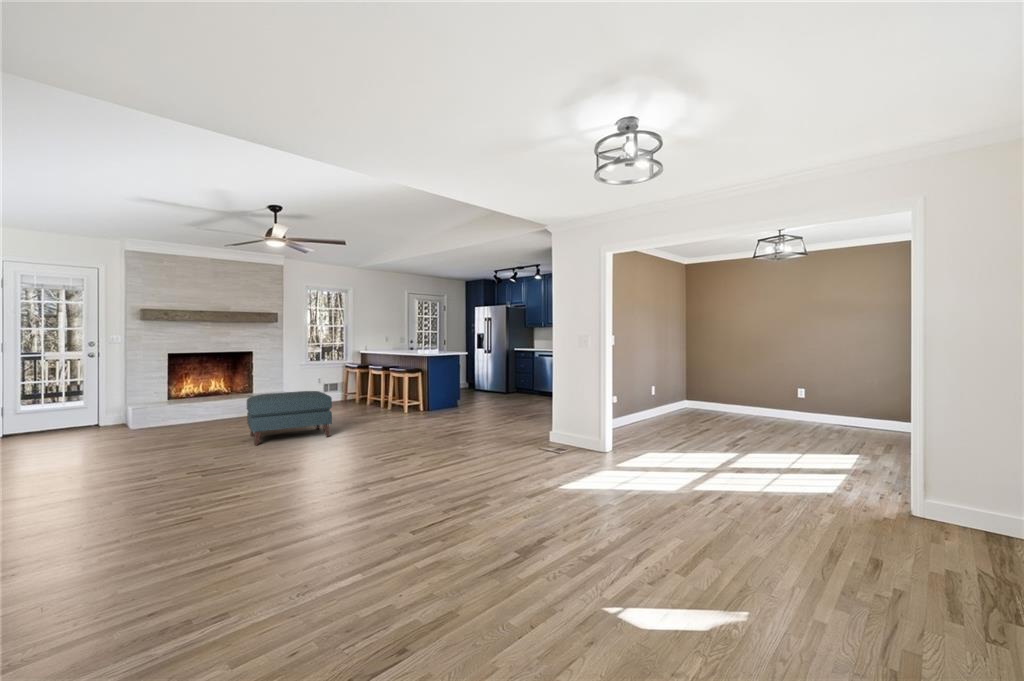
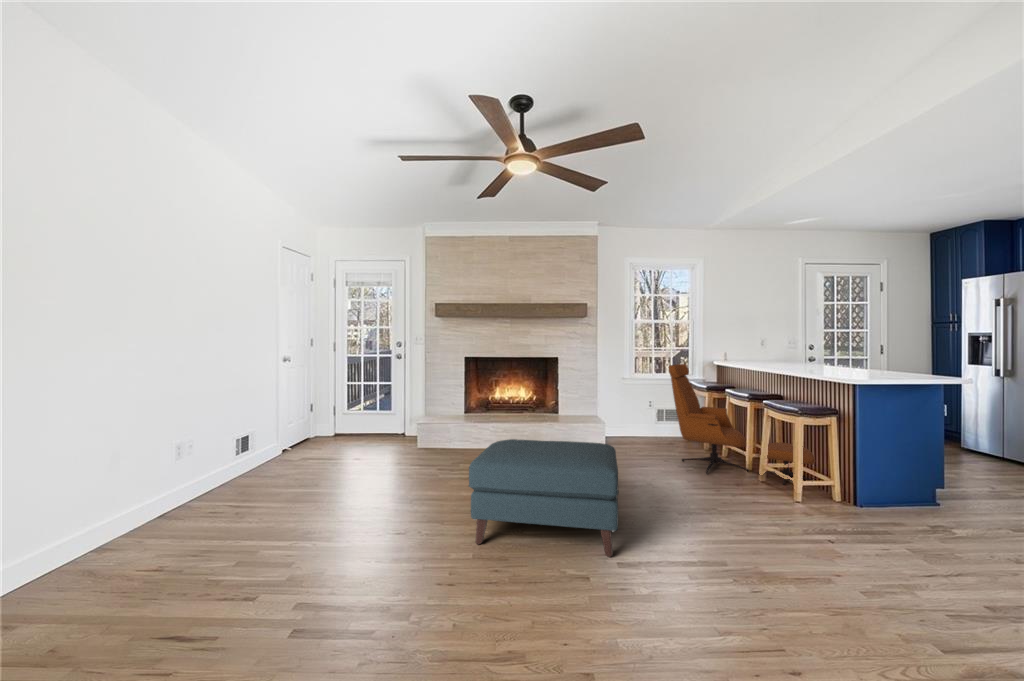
lounge chair: none [339,352,414,411] -> present [669,364,815,485]

